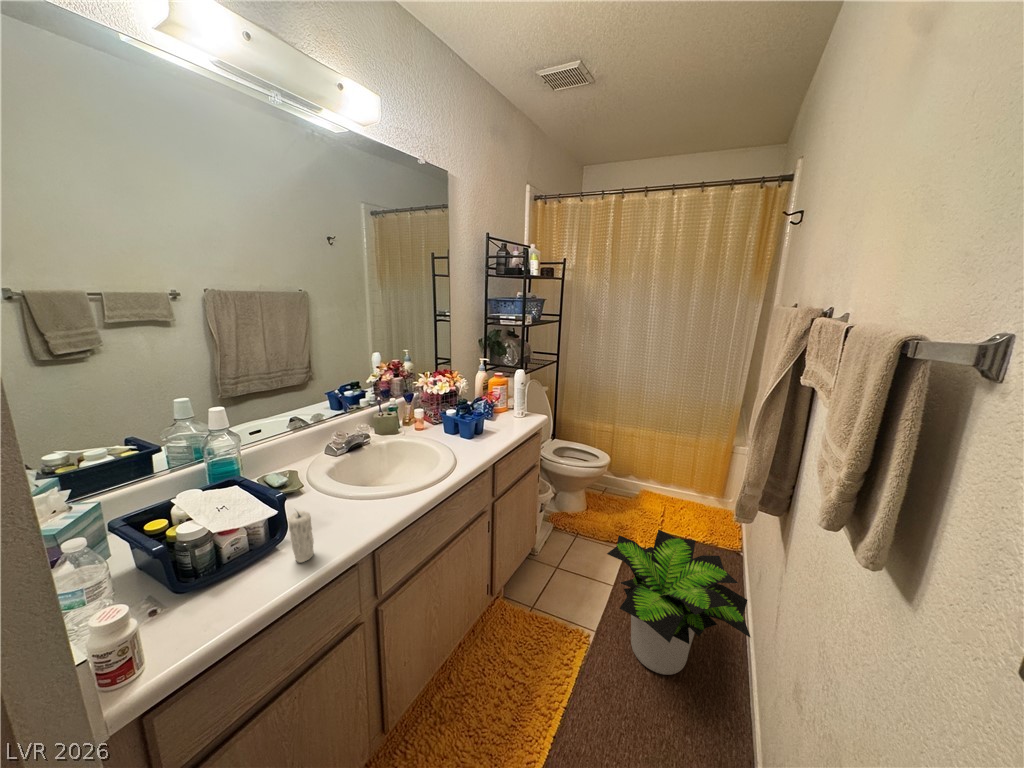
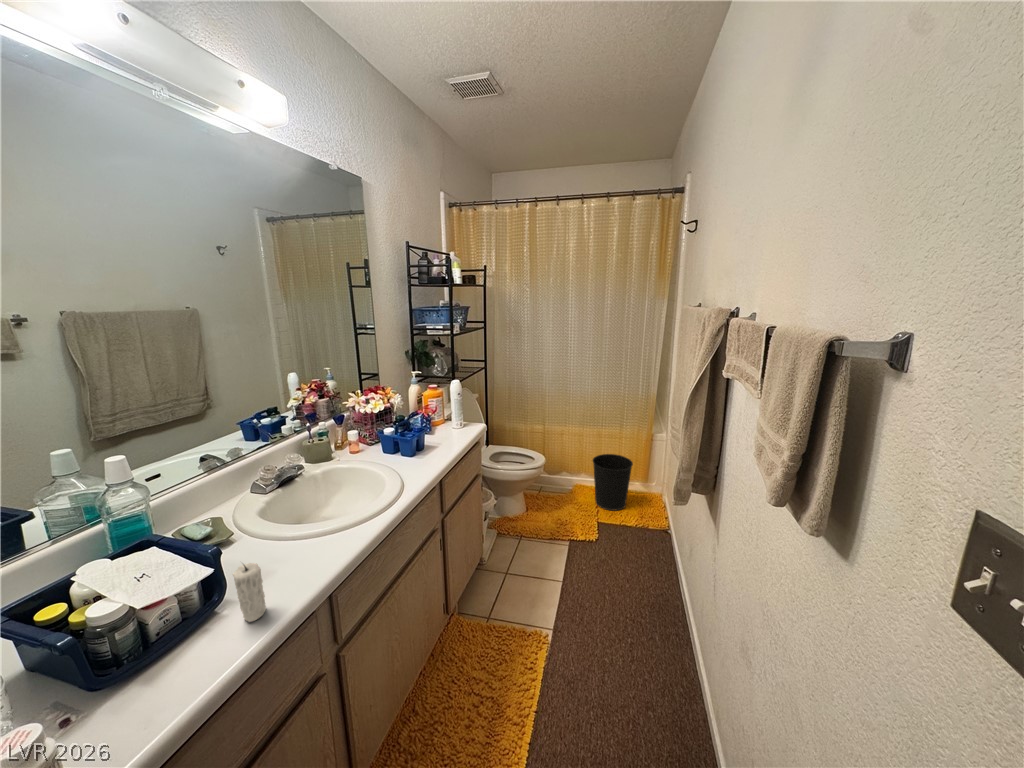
wastebasket: none [660,462,706,522] -> present [593,454,633,511]
potted plant: present [607,530,750,675] -> none [559,521,692,657]

